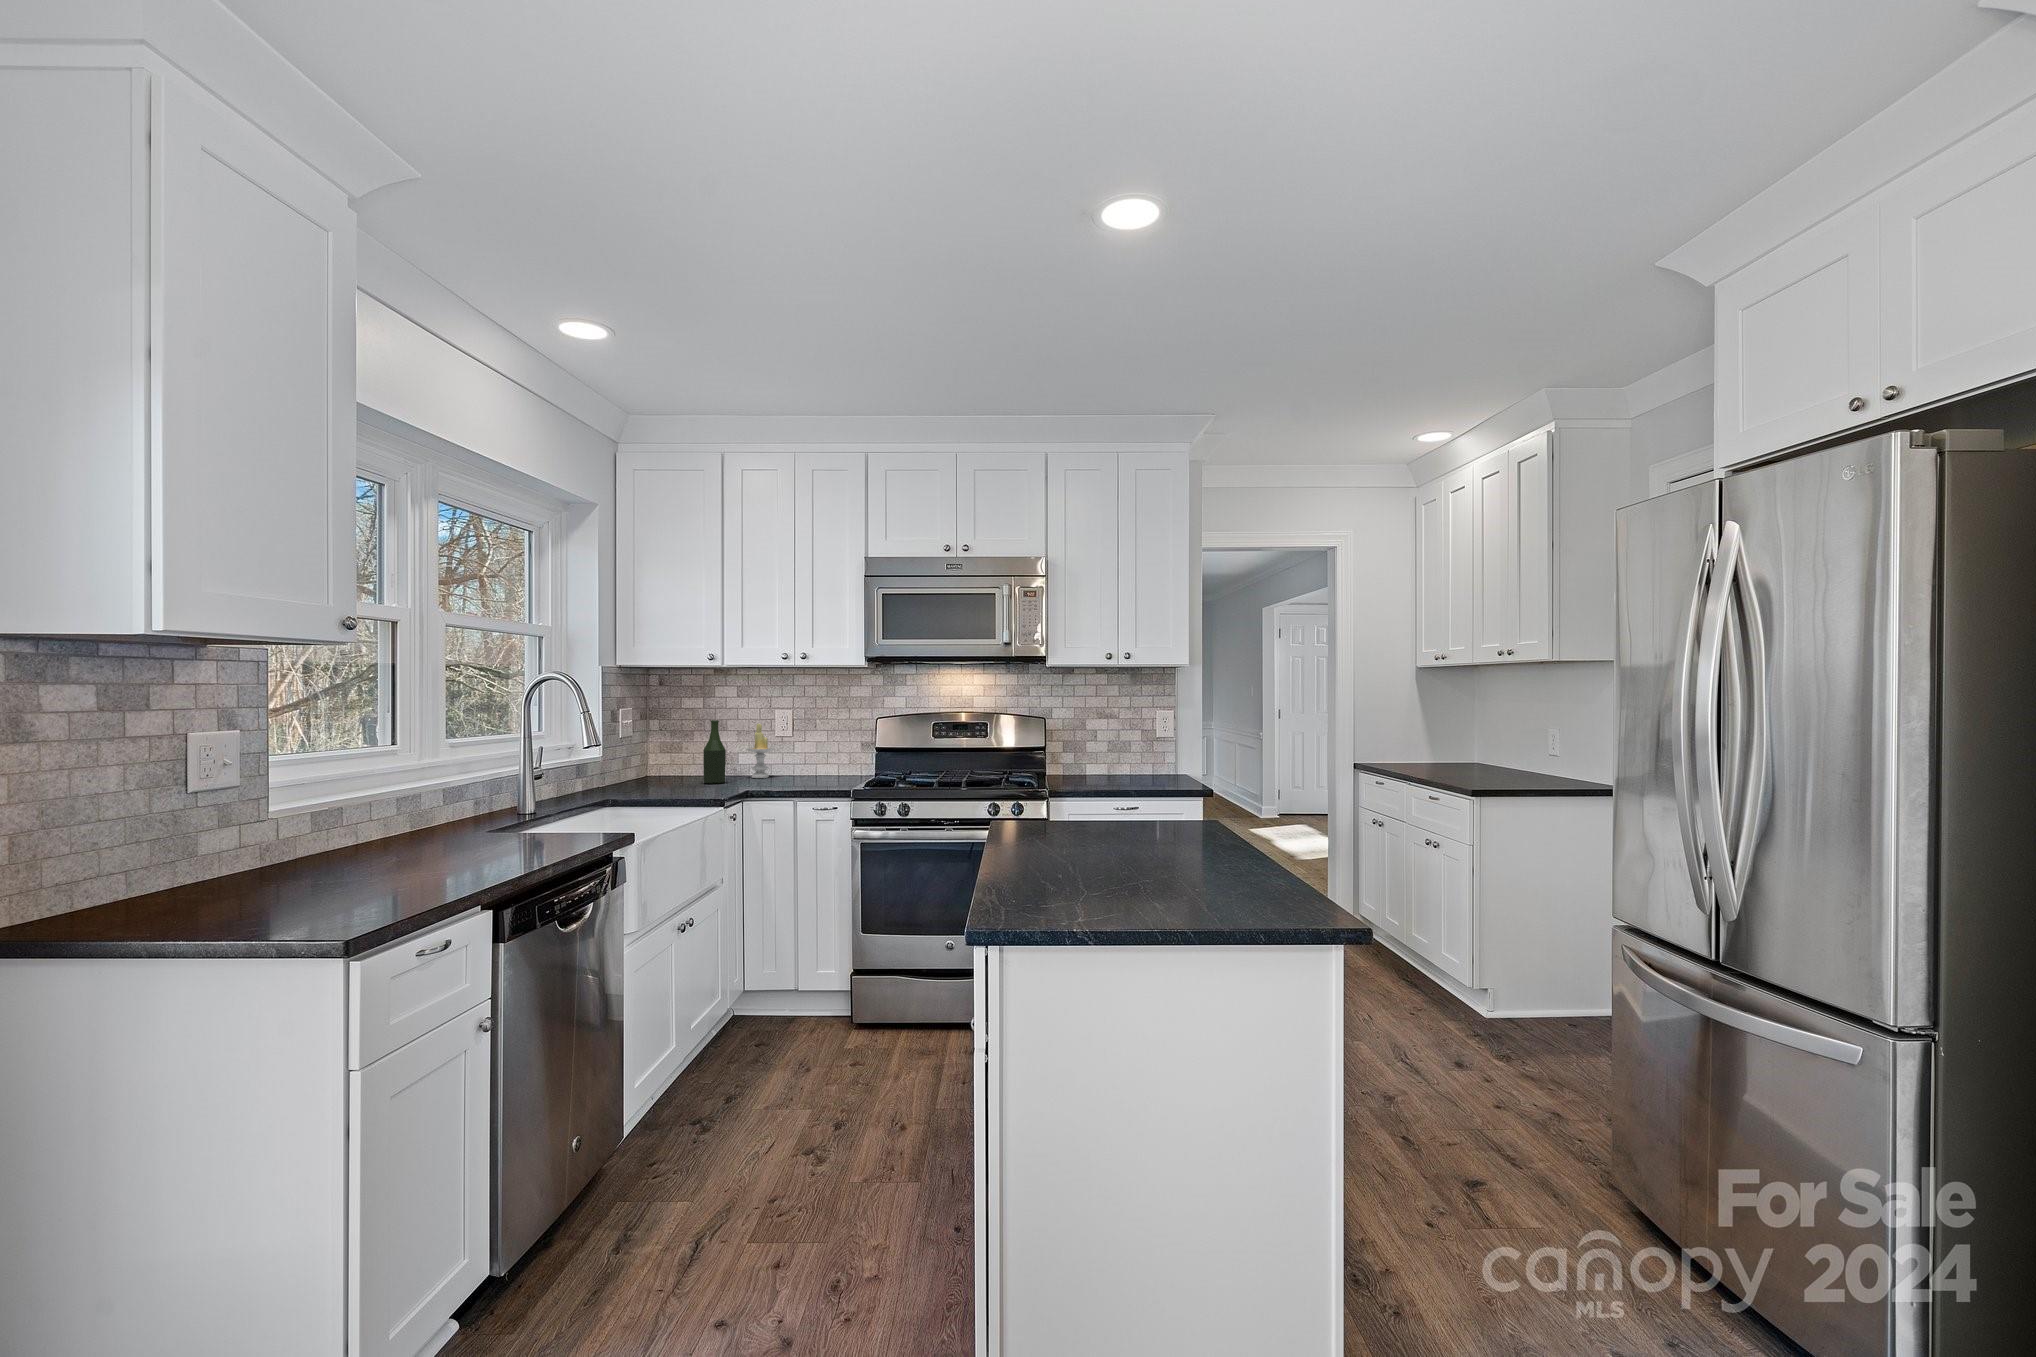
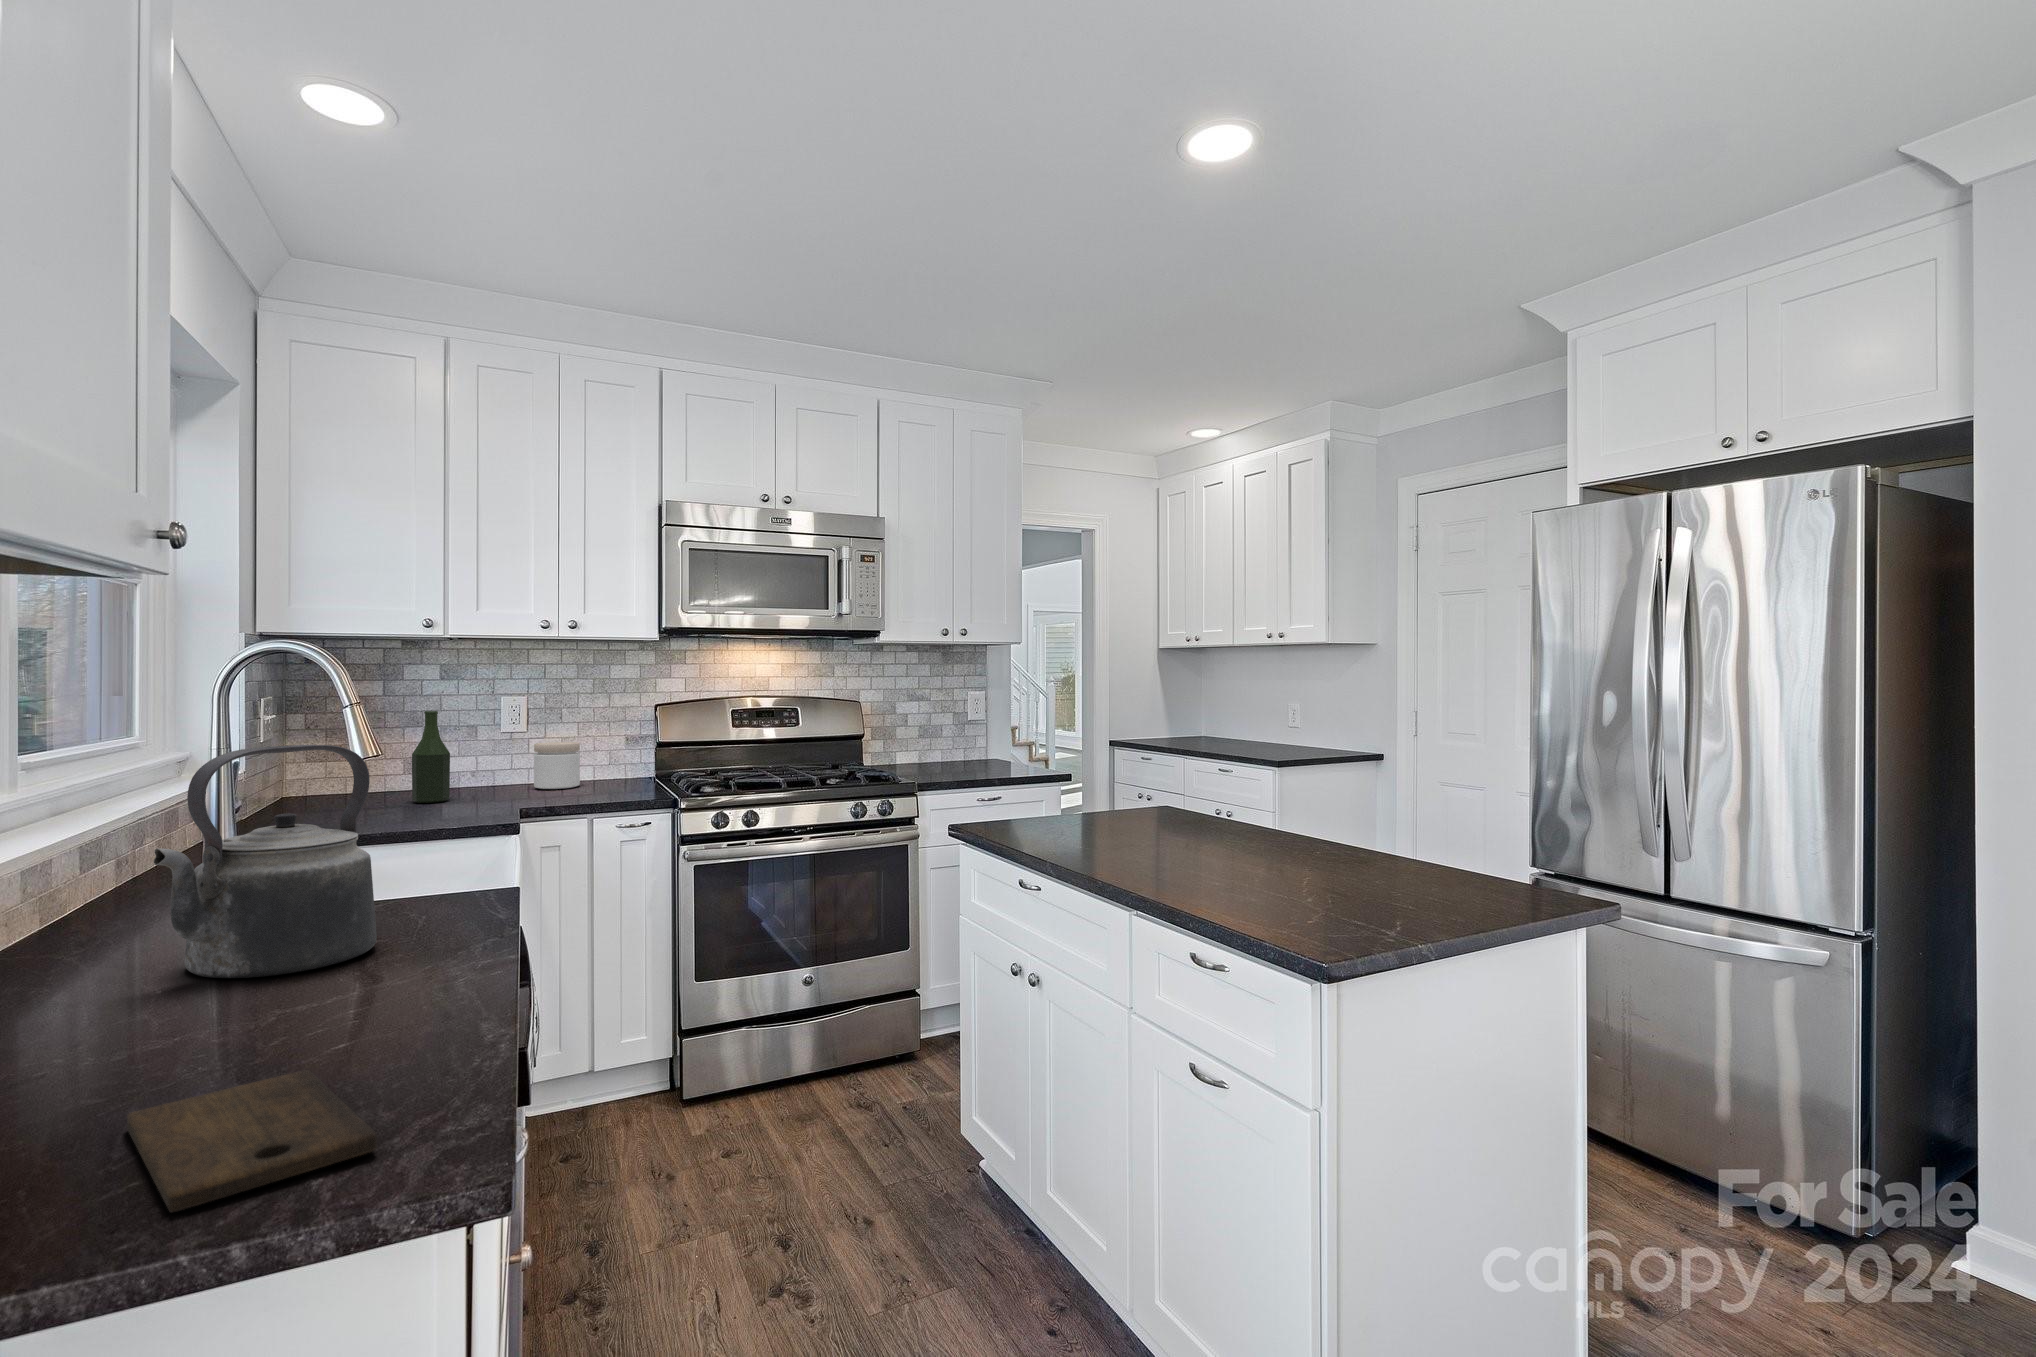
candle: present [747,724,774,778] -> none [464,715,506,791]
kettle: none [410,740,521,851] -> present [153,745,377,978]
jar: none [788,745,819,779] -> present [534,742,580,789]
cutting board: none [296,874,389,900] -> present [127,1070,377,1213]

